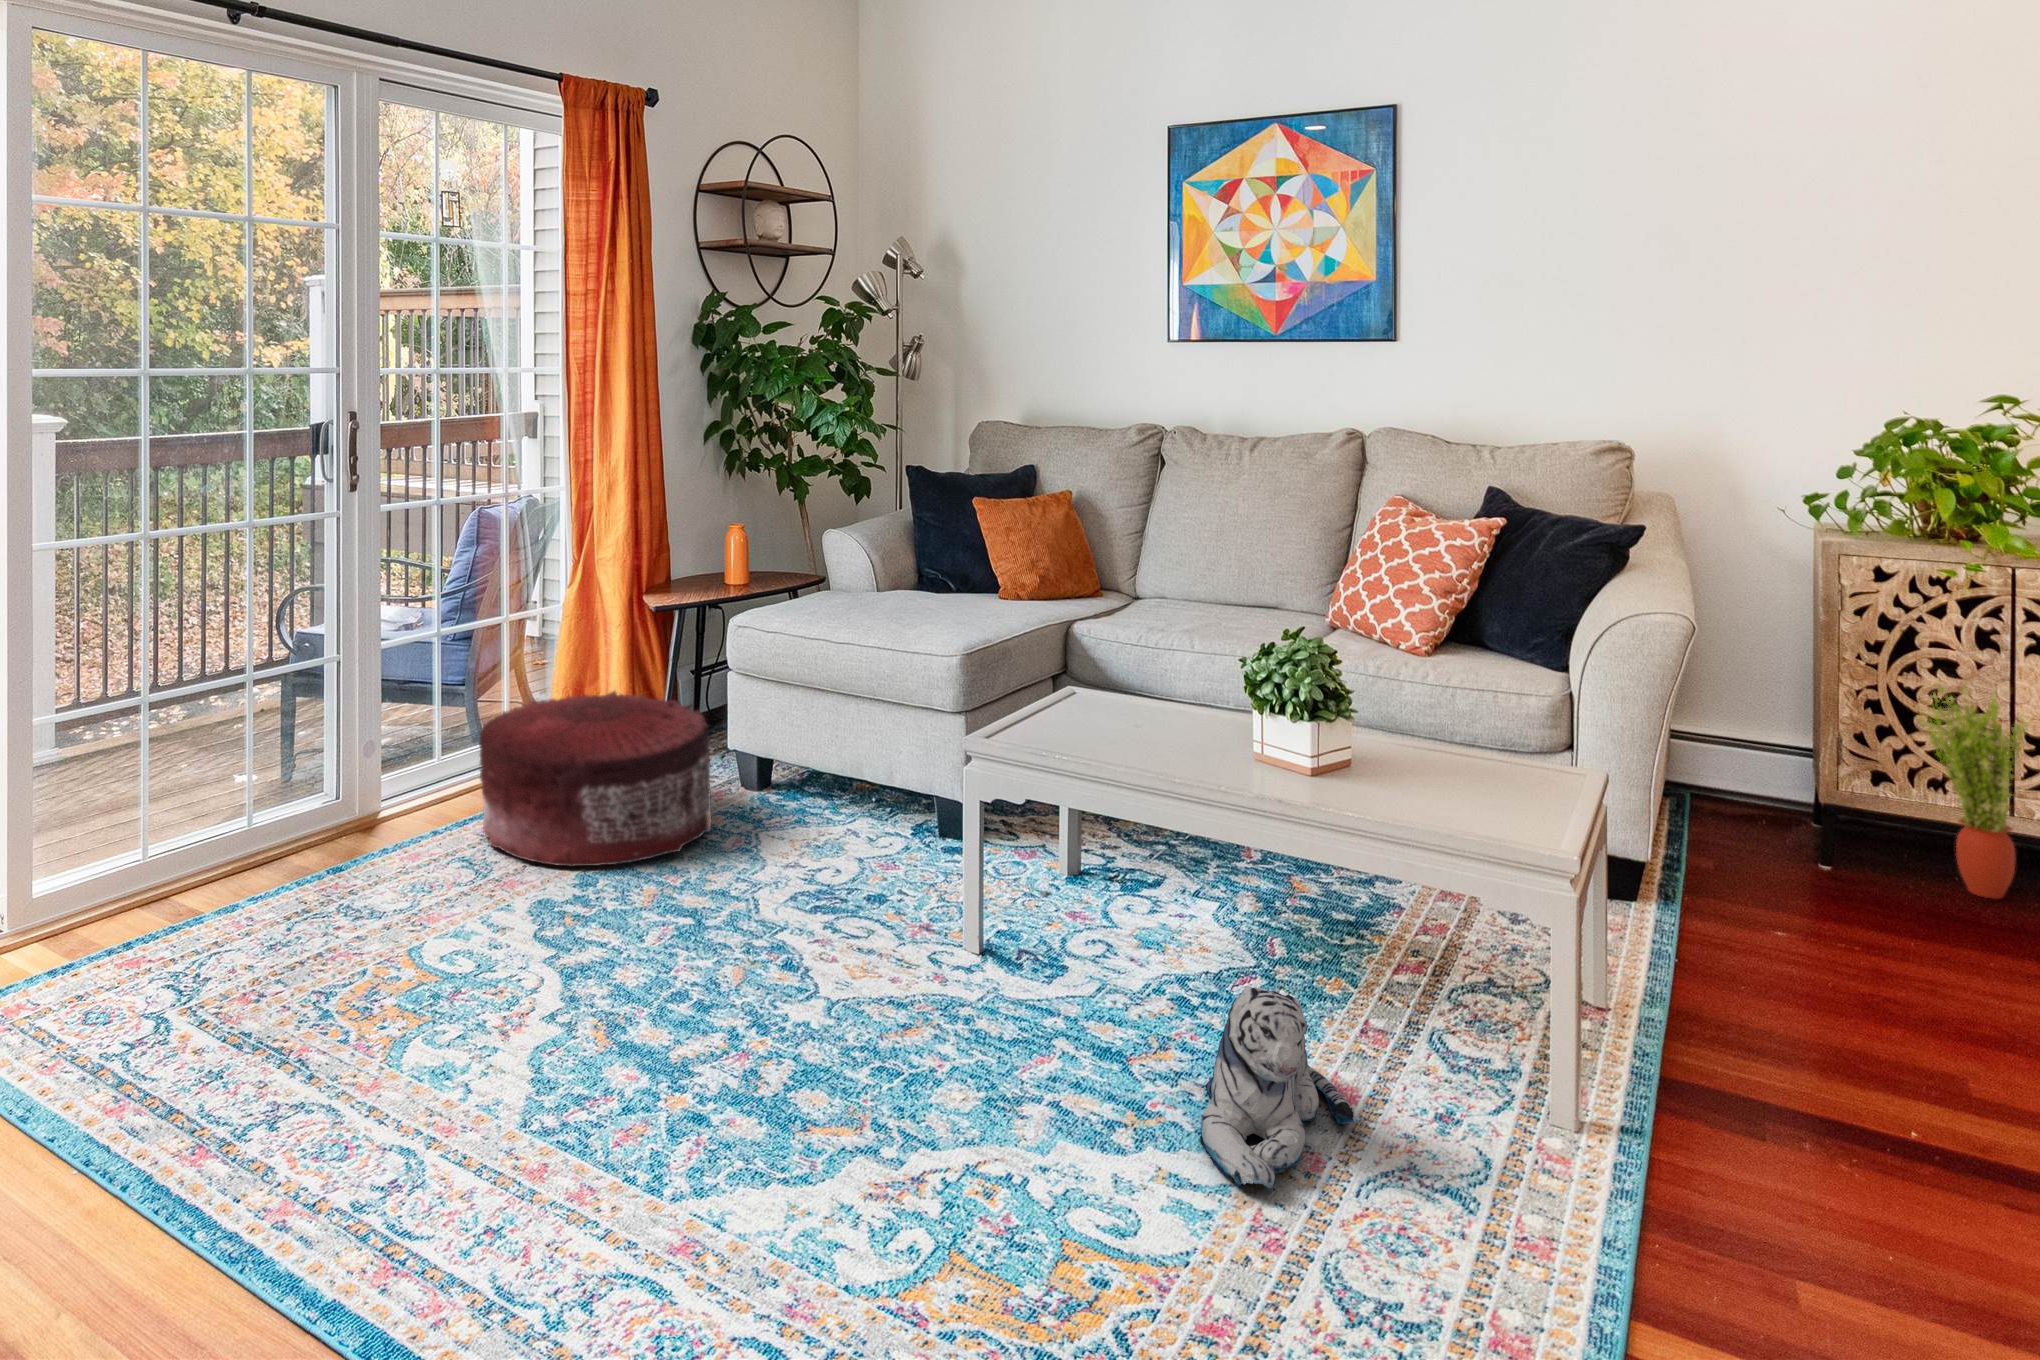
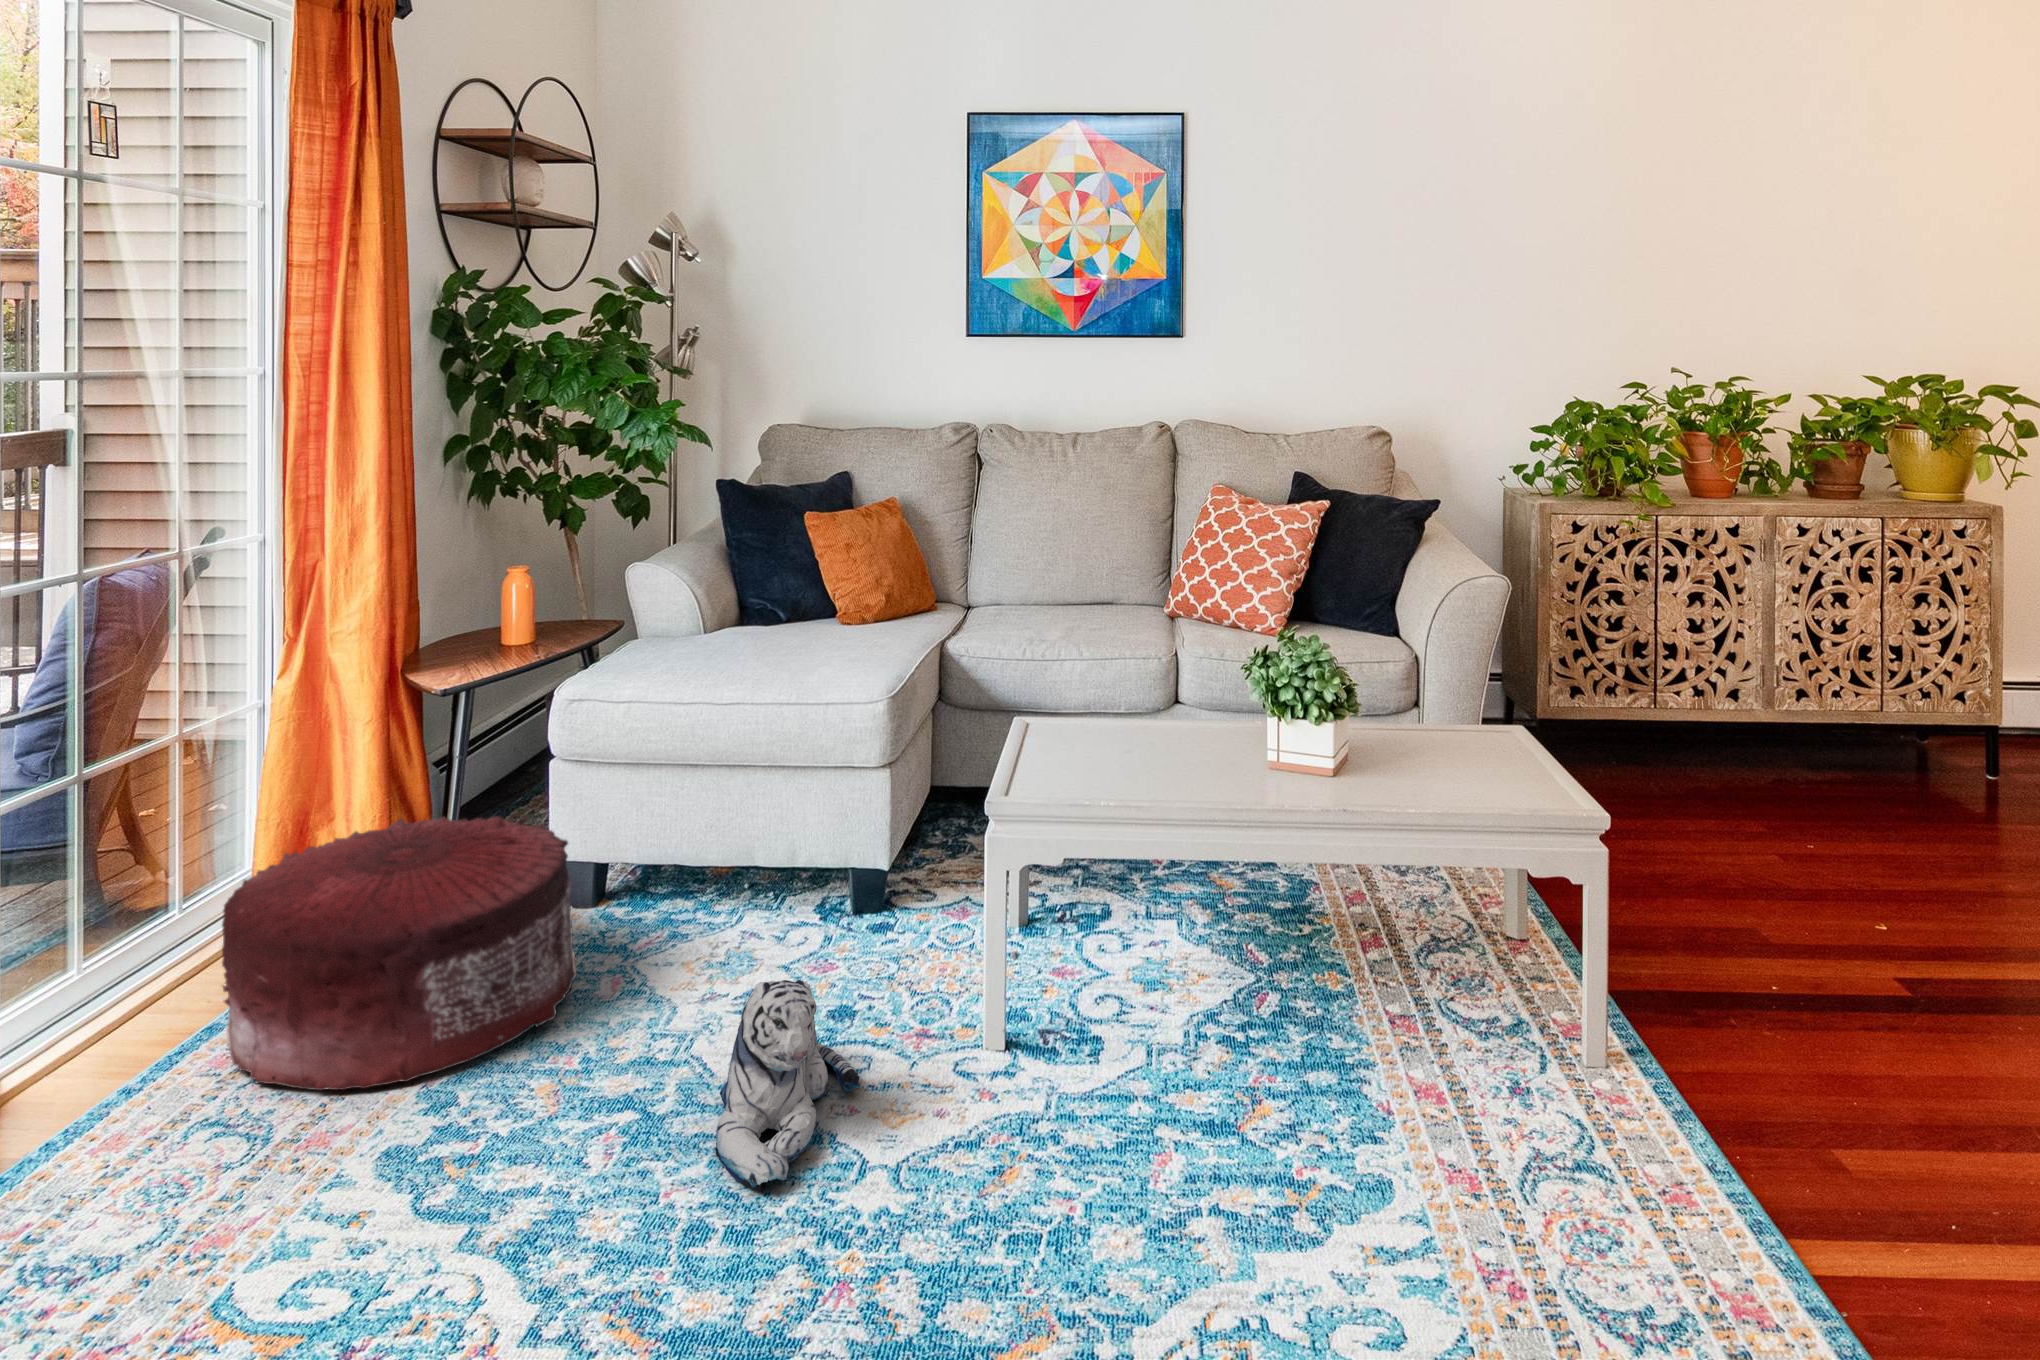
potted plant: present [1918,685,2029,899] -> none [1608,607,1685,774]
plush toy: present [1200,986,1354,1189] -> present [715,980,860,1189]

